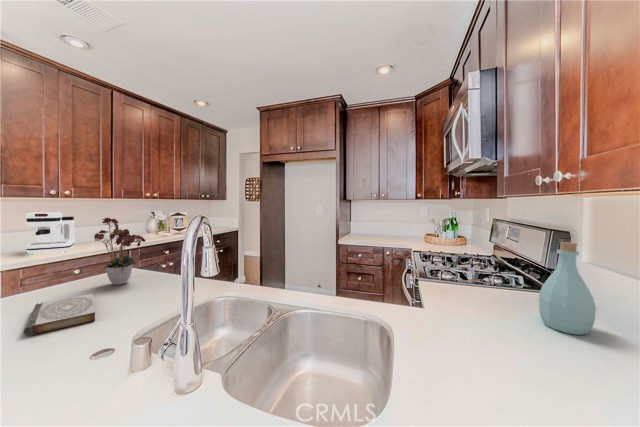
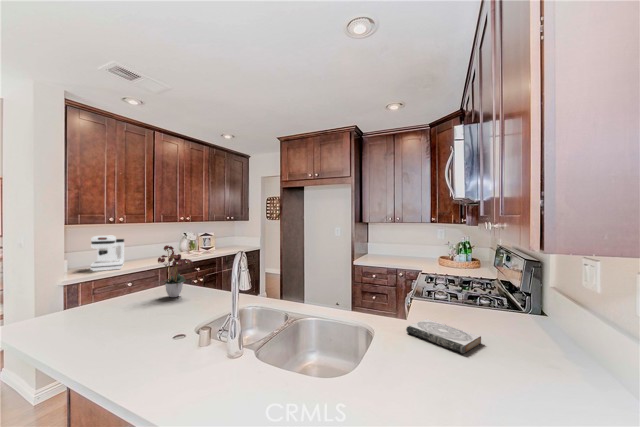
bottle: present [539,242,596,335] -> none [487,271,525,341]
book: present [23,294,95,336] -> present [406,319,481,354]

